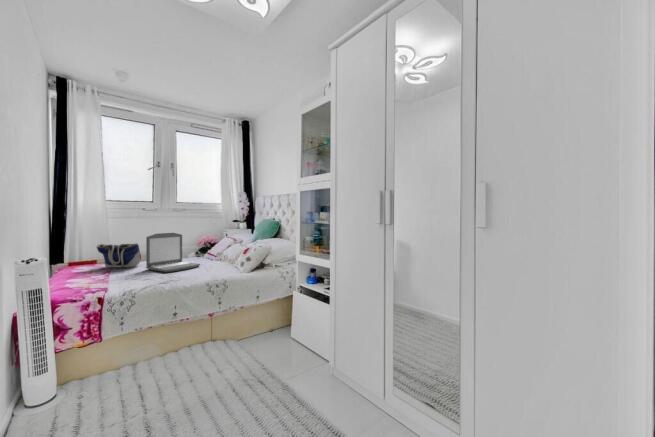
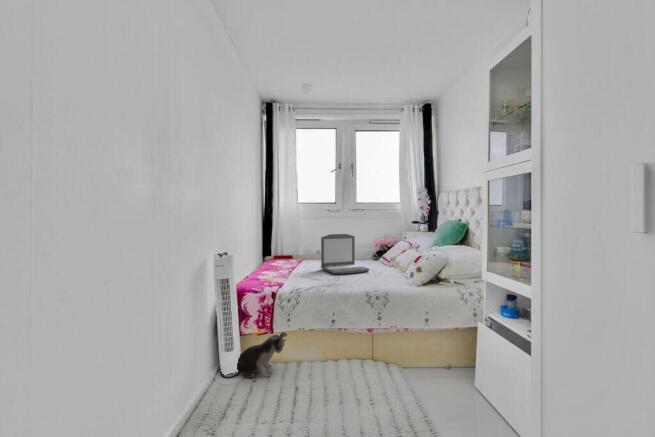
tote bag: present [97,243,142,268] -> none [287,242,321,265]
plush toy: none [23,336,123,405] -> present [220,332,287,378]

